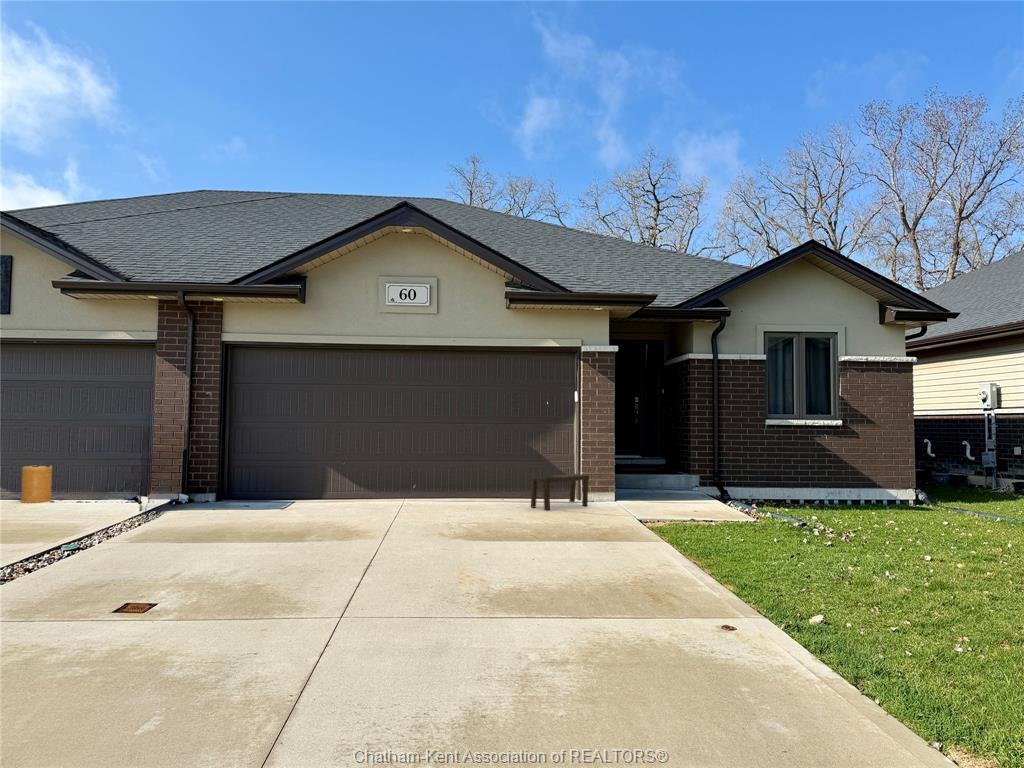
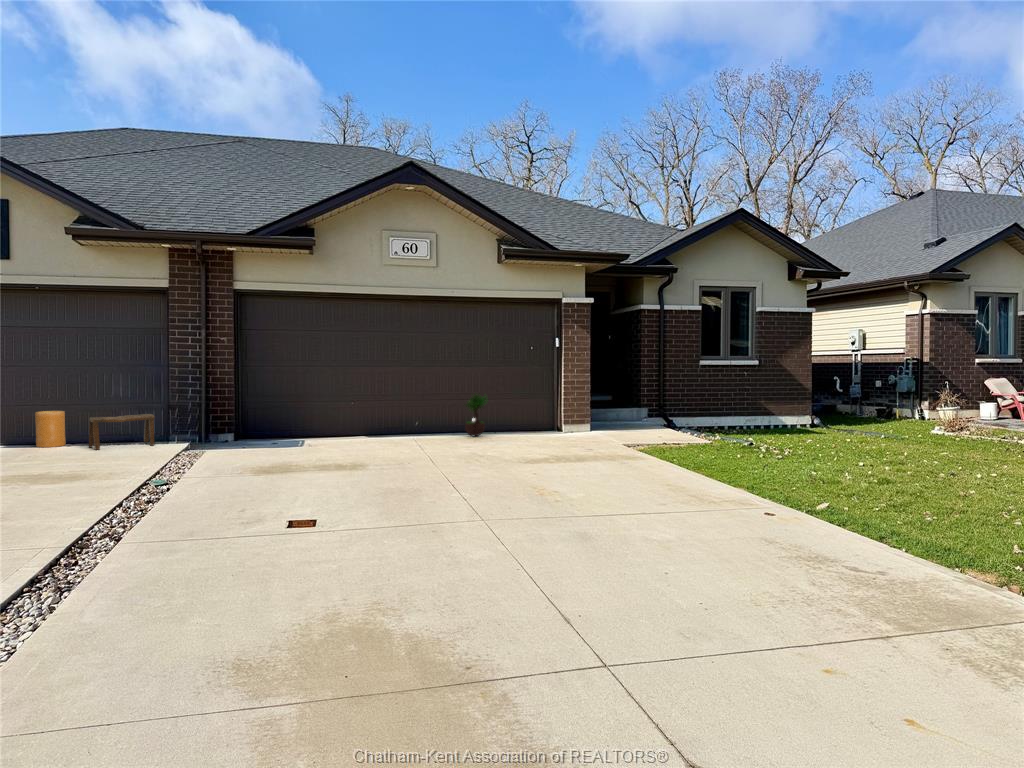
potted tree: none [461,451,493,504] -> present [465,395,486,436]
bench: present [531,474,589,510] -> present [89,414,155,450]

